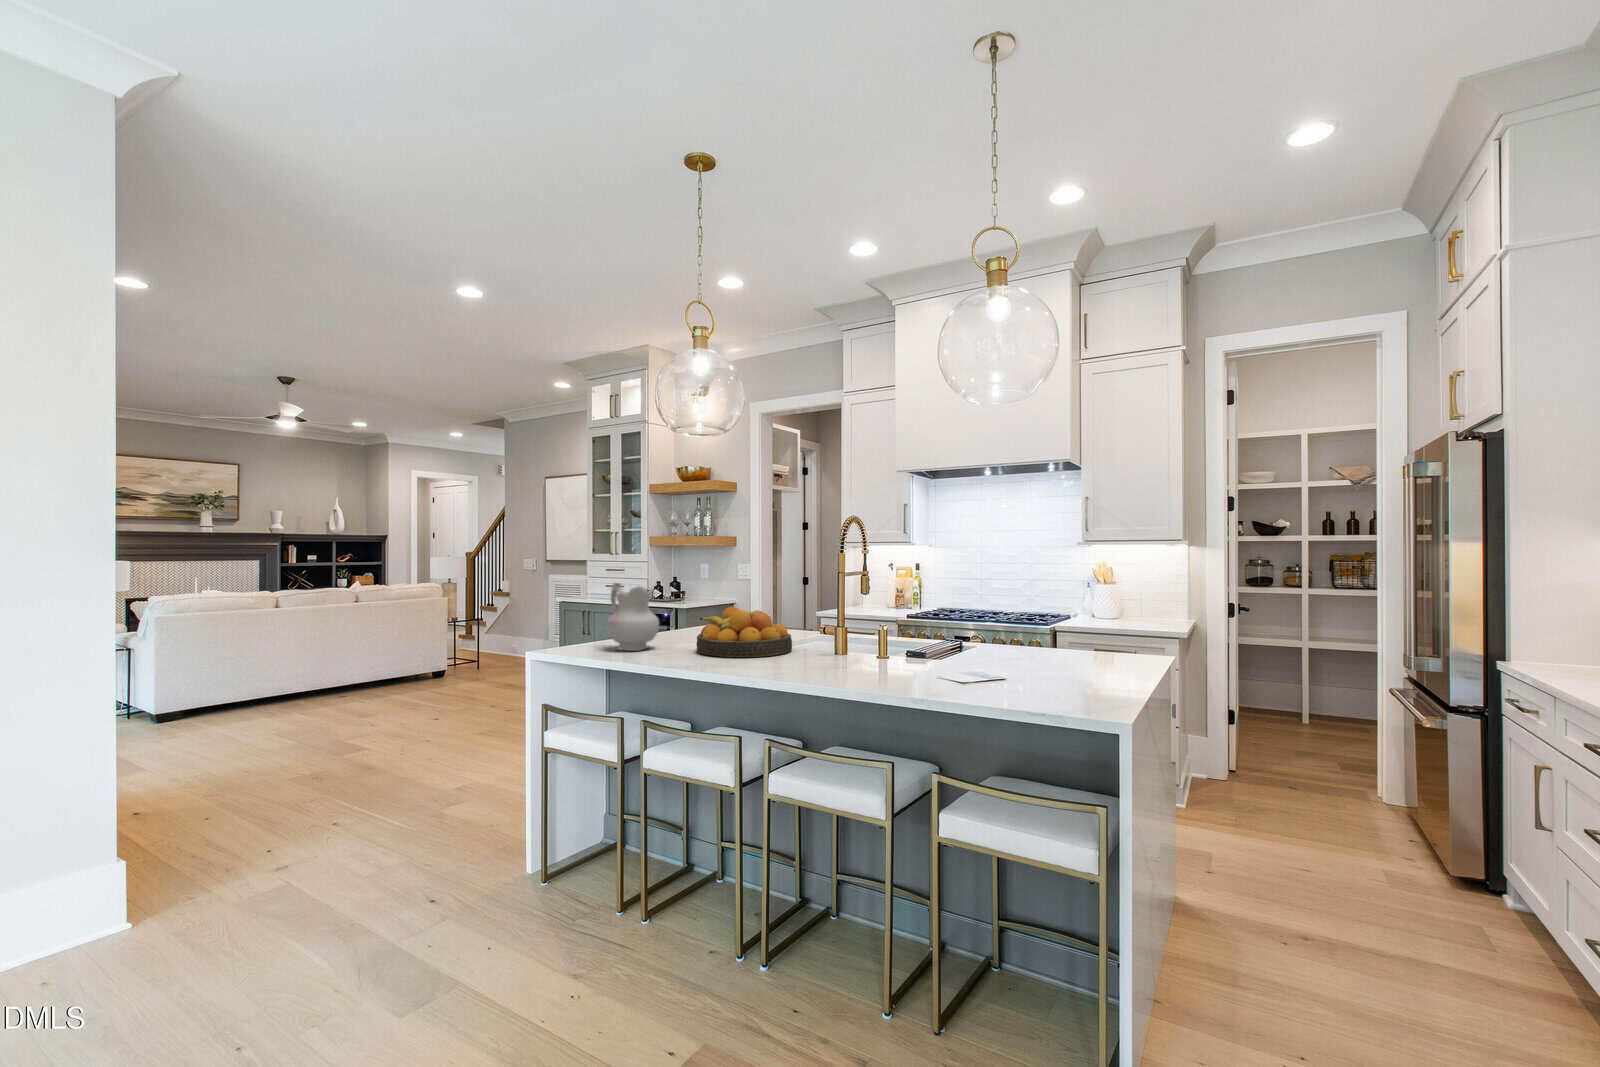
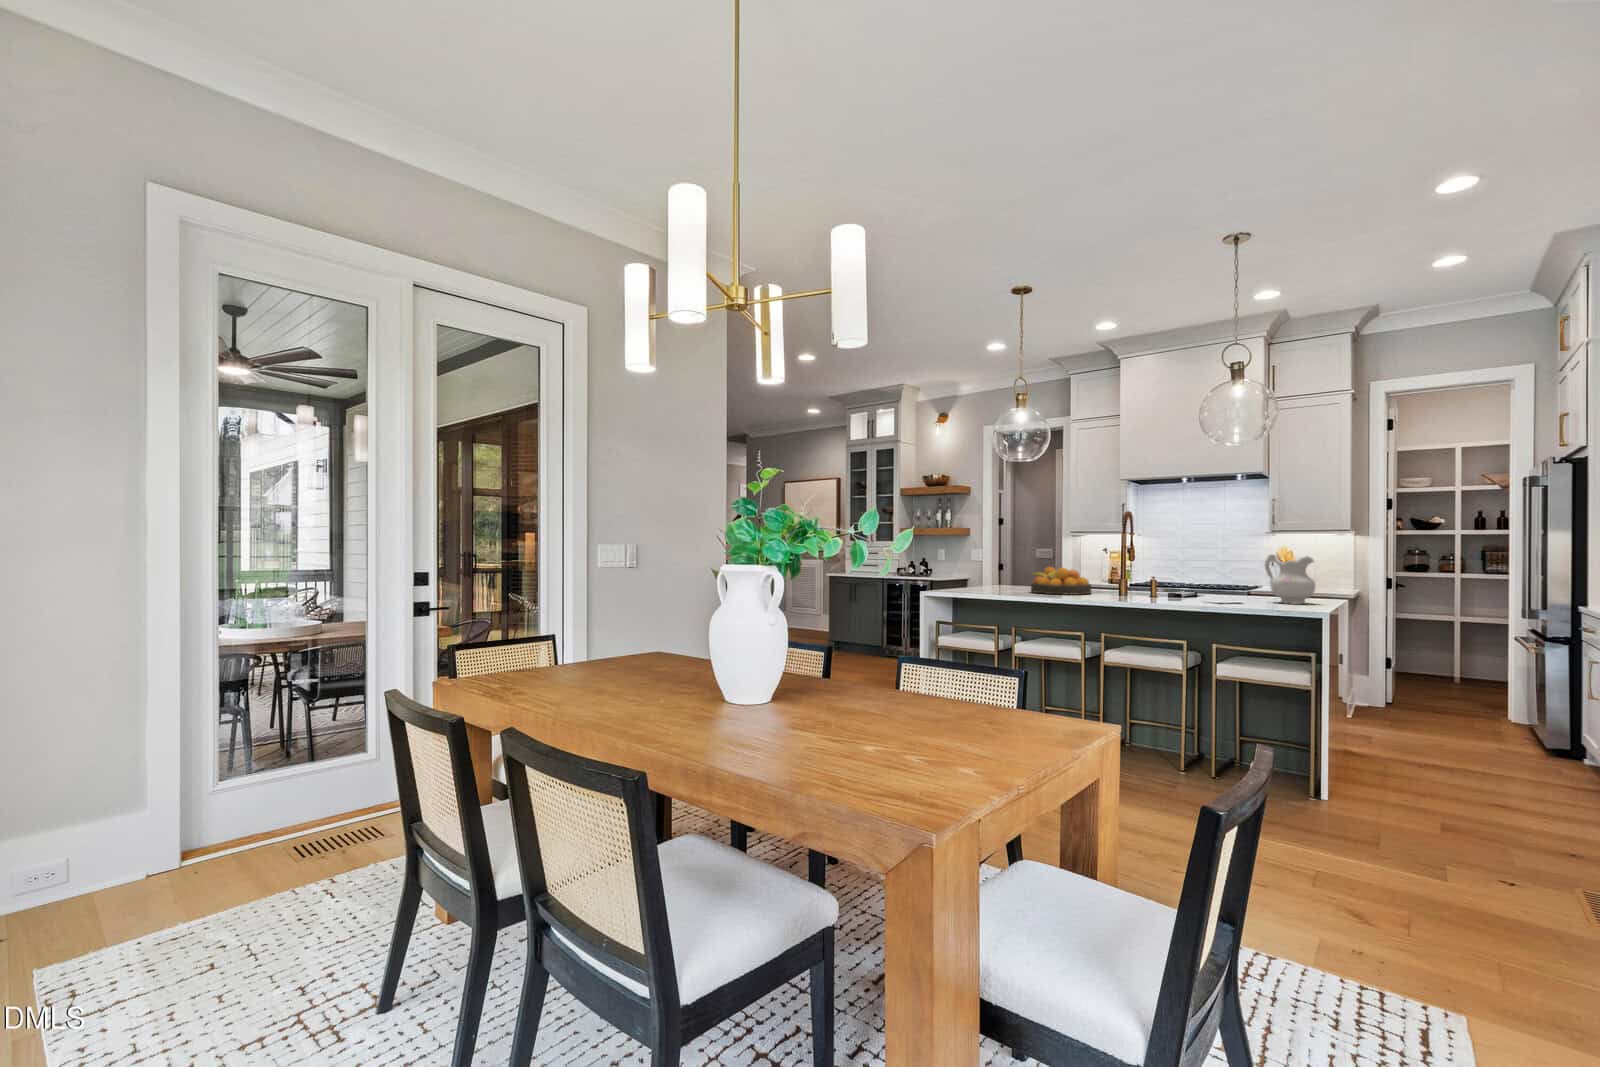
ceramic pitcher: present [607,583,659,651] -> present [1265,555,1315,604]

